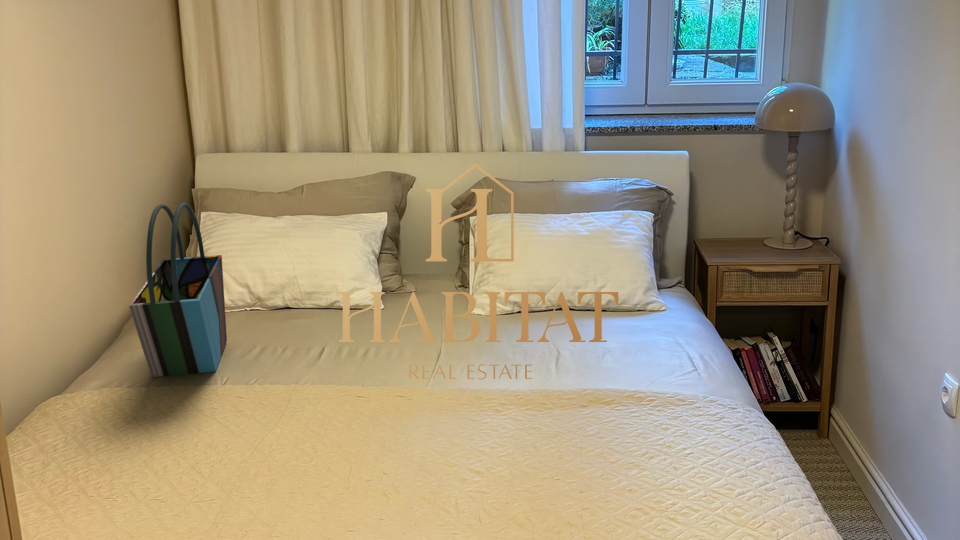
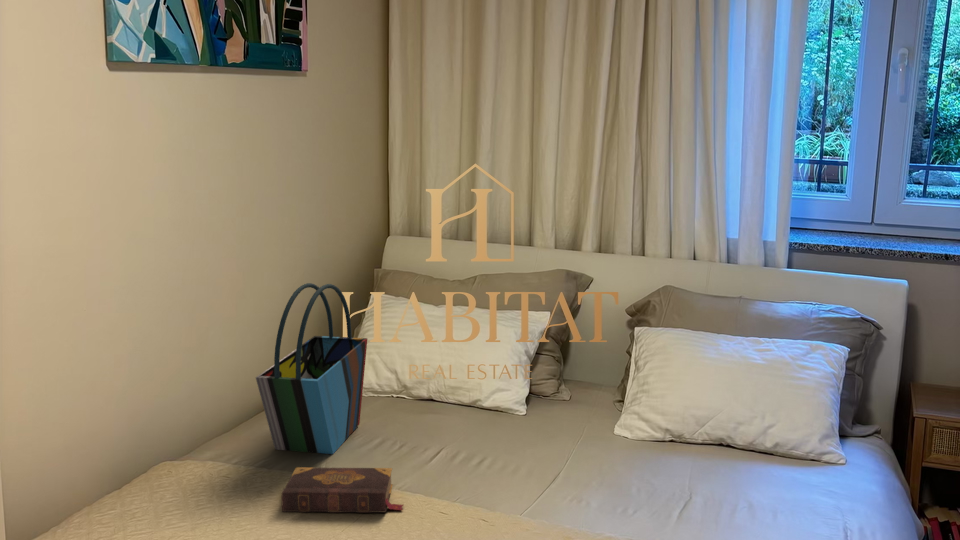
book: none [194,372,317,431] -> present [281,467,403,513]

